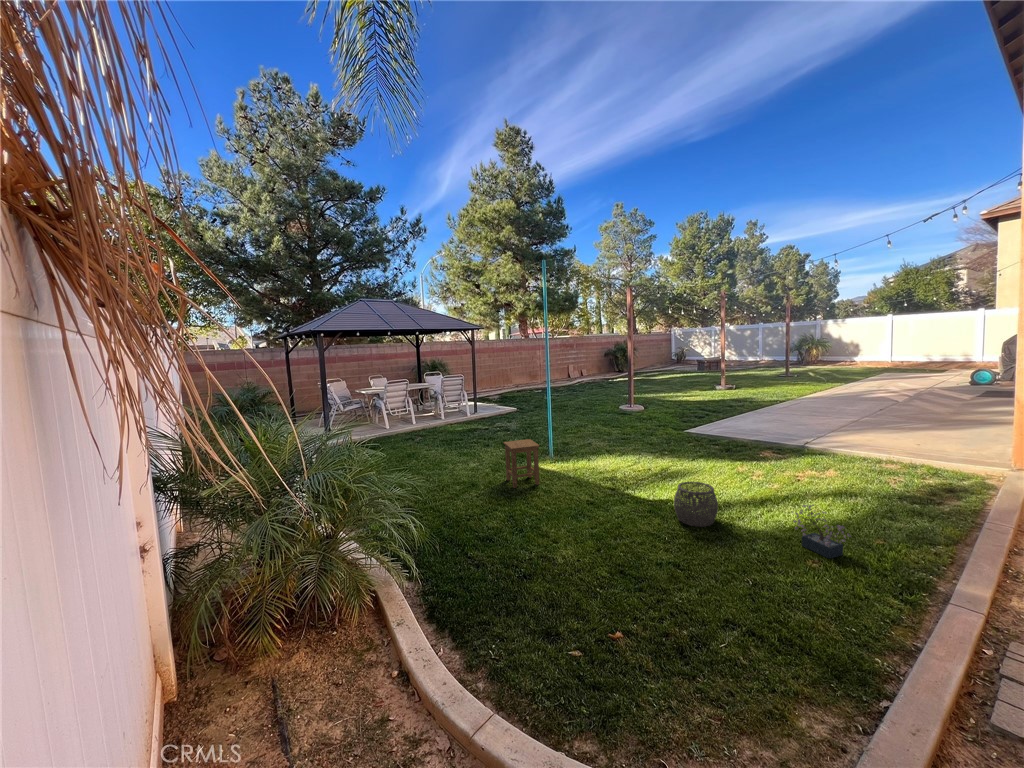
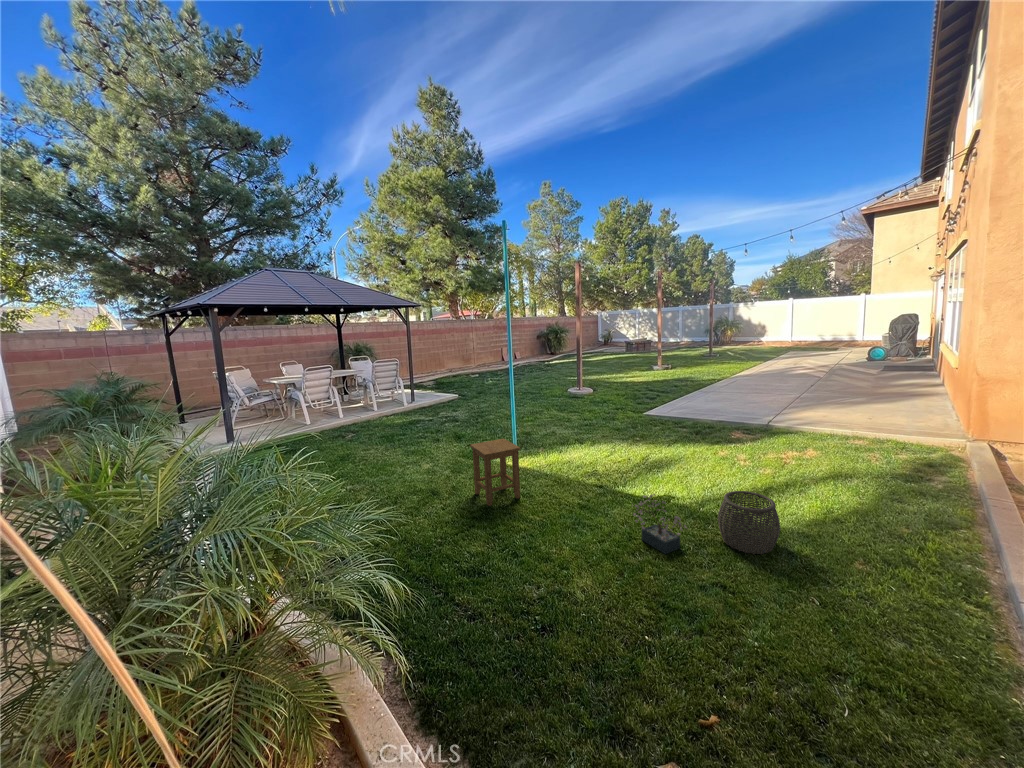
decorative plant: present [793,505,849,558] -> present [634,494,687,554]

